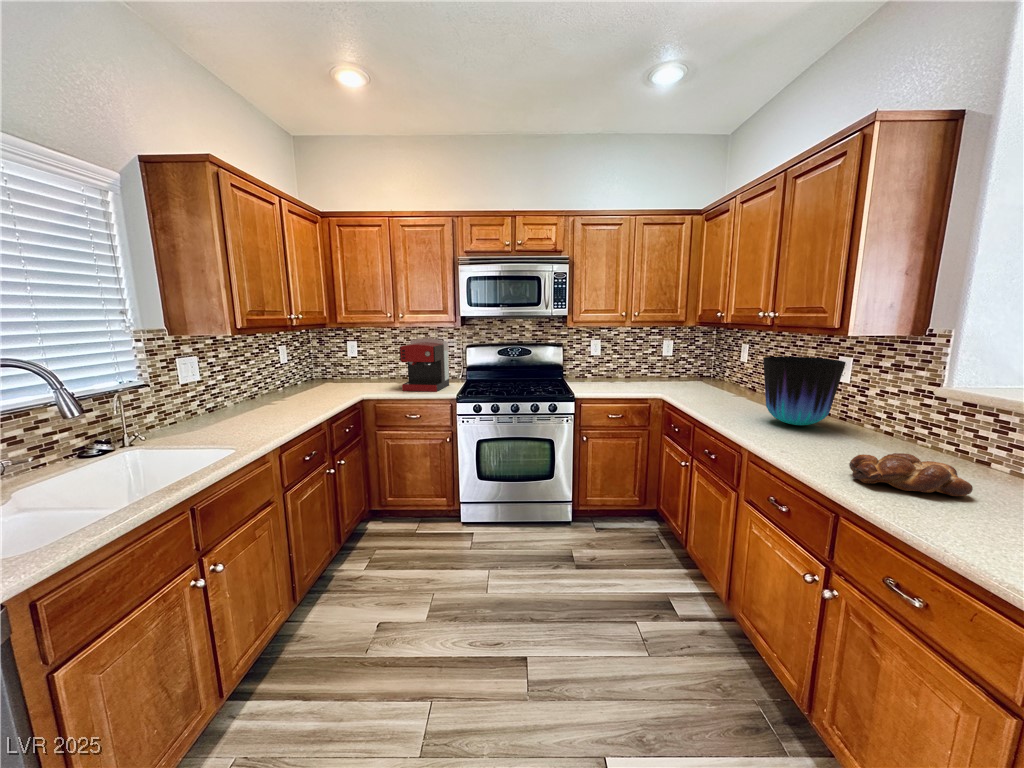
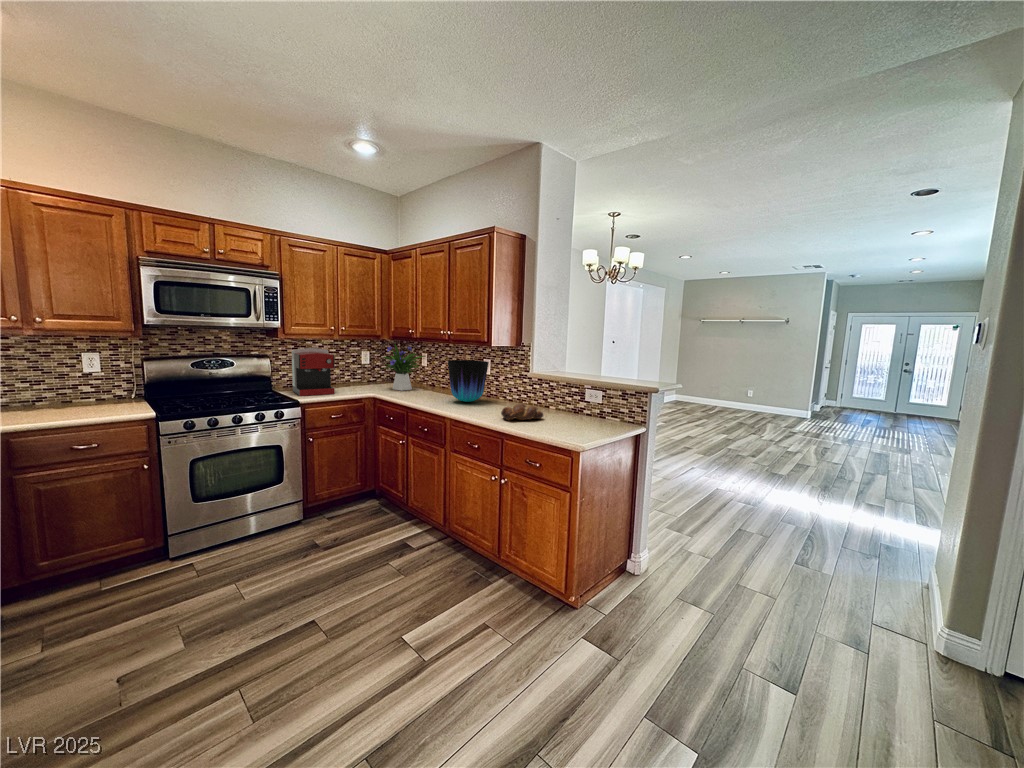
flower arrangement: none [676,331,742,393] -> present [384,344,425,391]
coffee maker: present [399,338,449,392] -> present [292,348,335,396]

